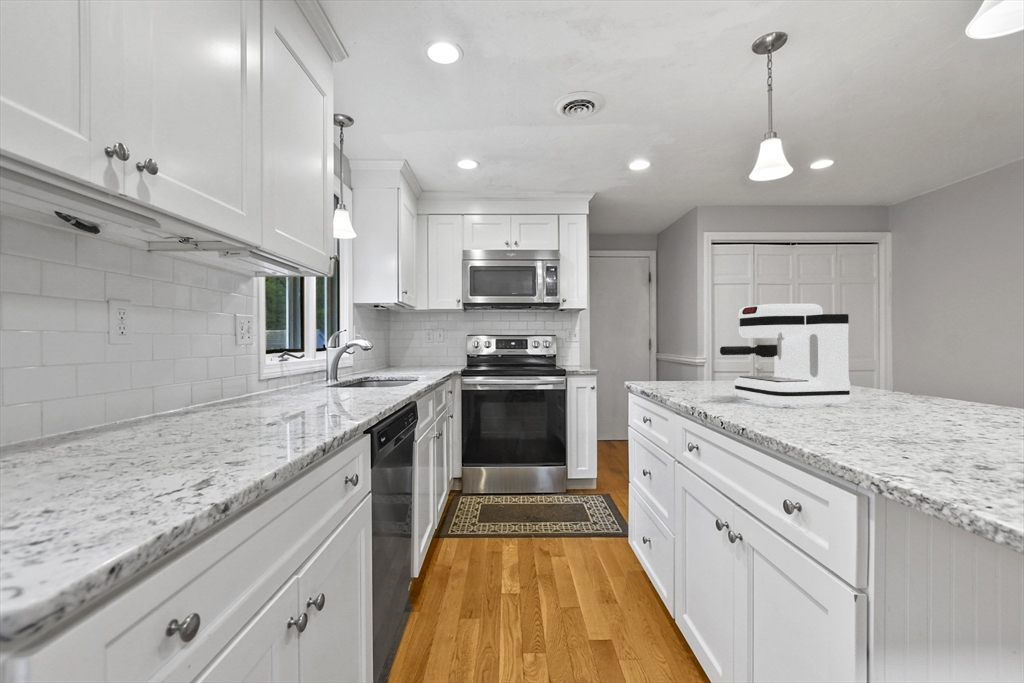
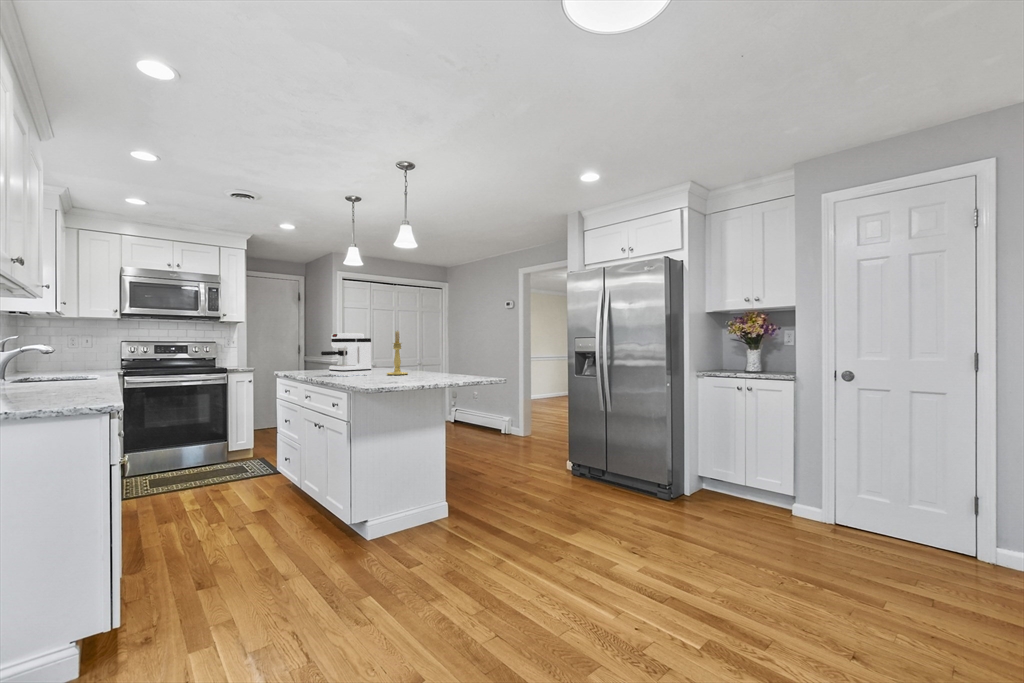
candle holder: none [898,289,981,415] -> present [387,331,408,375]

